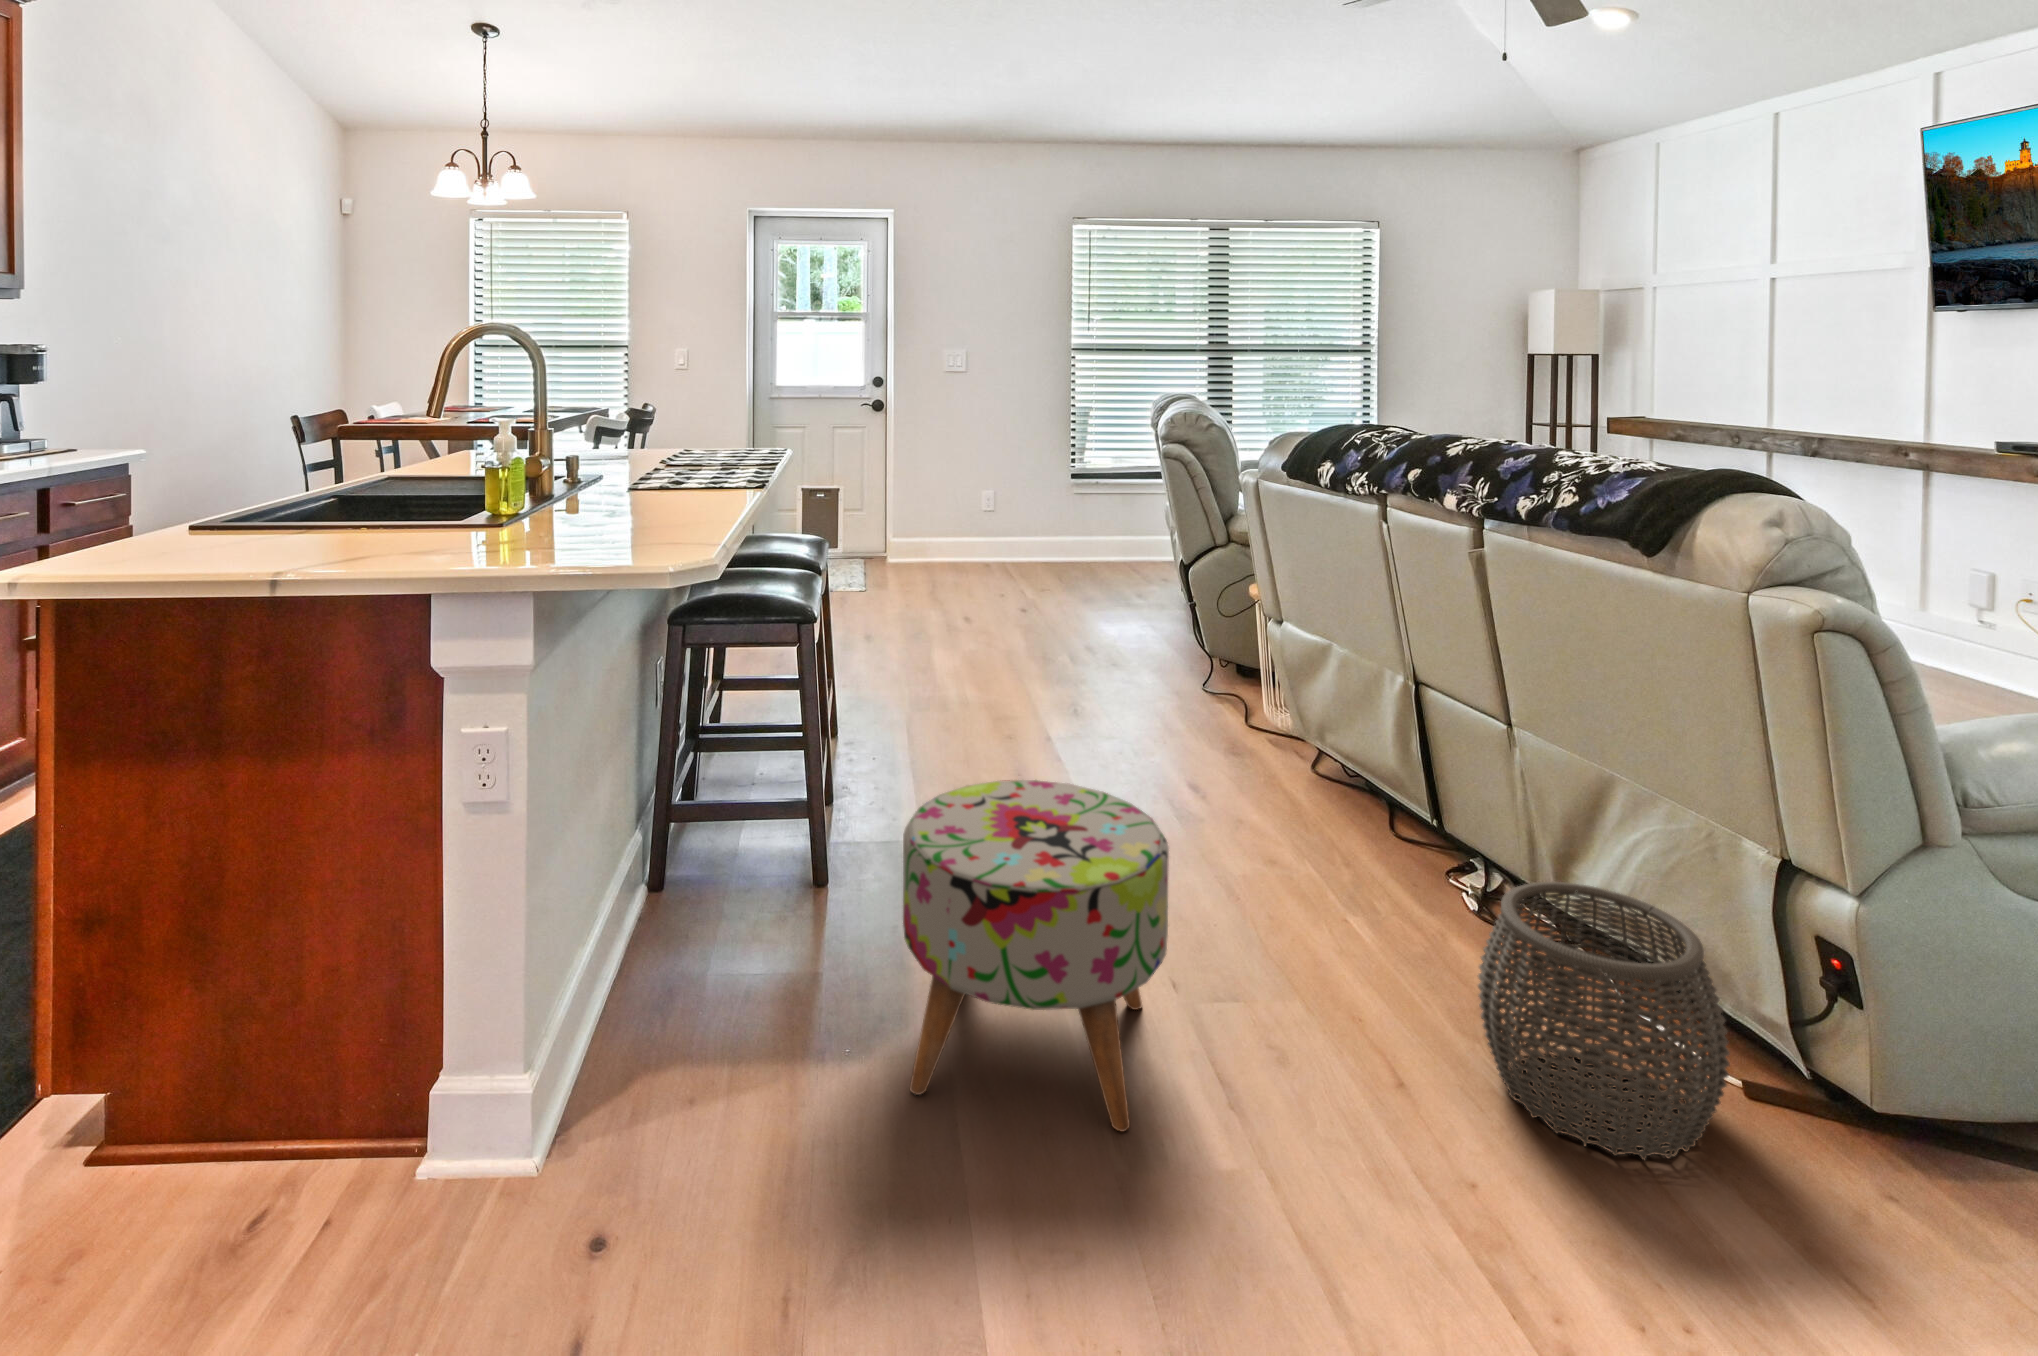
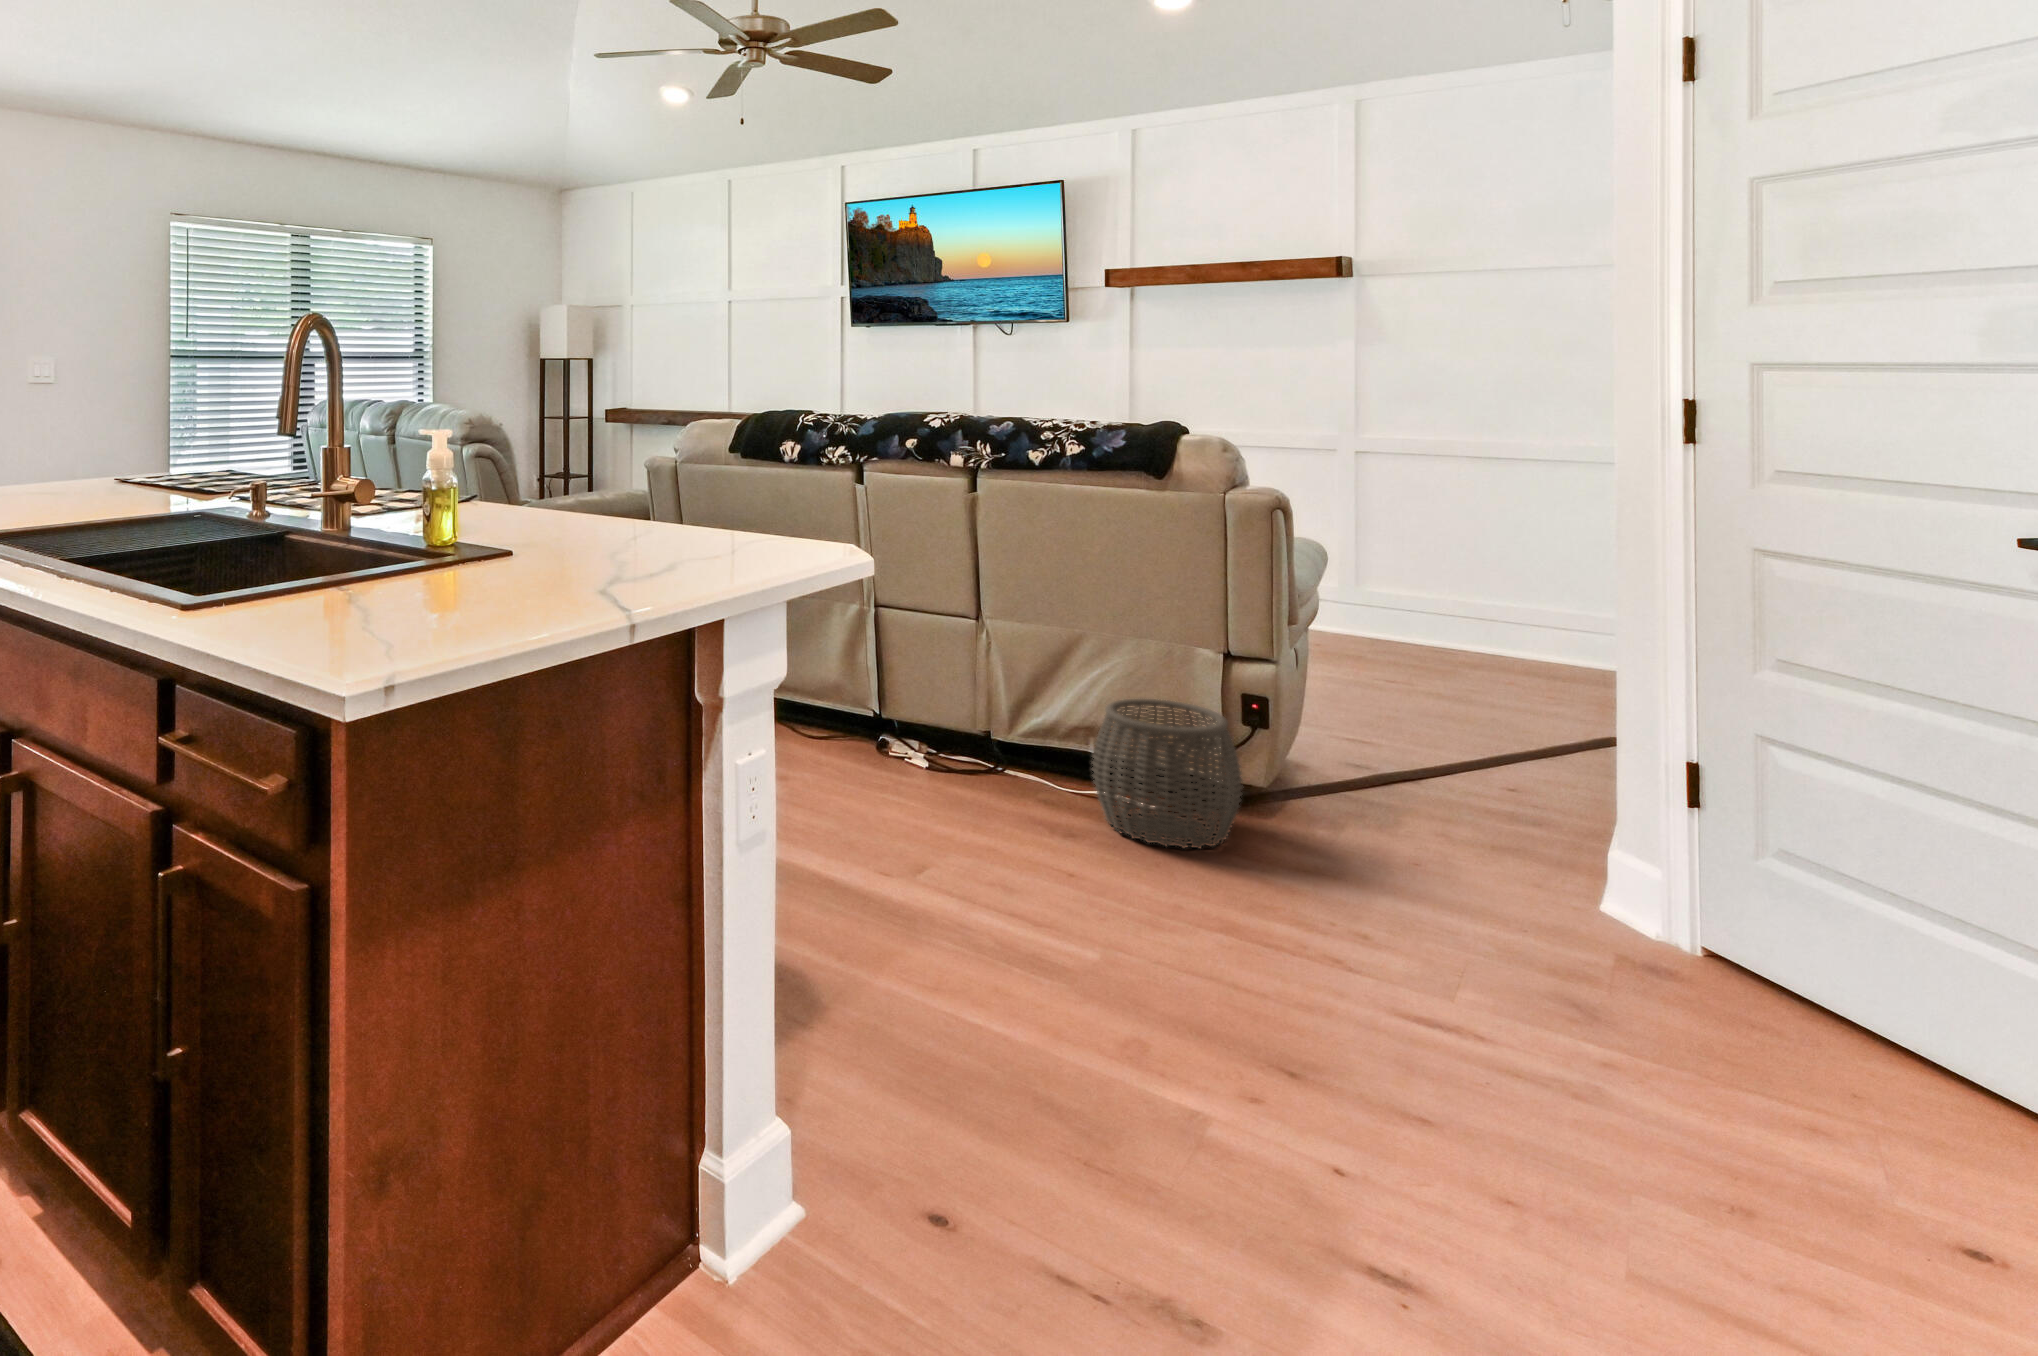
ottoman: present [903,780,1169,1131] -> none [830,718,1079,993]

